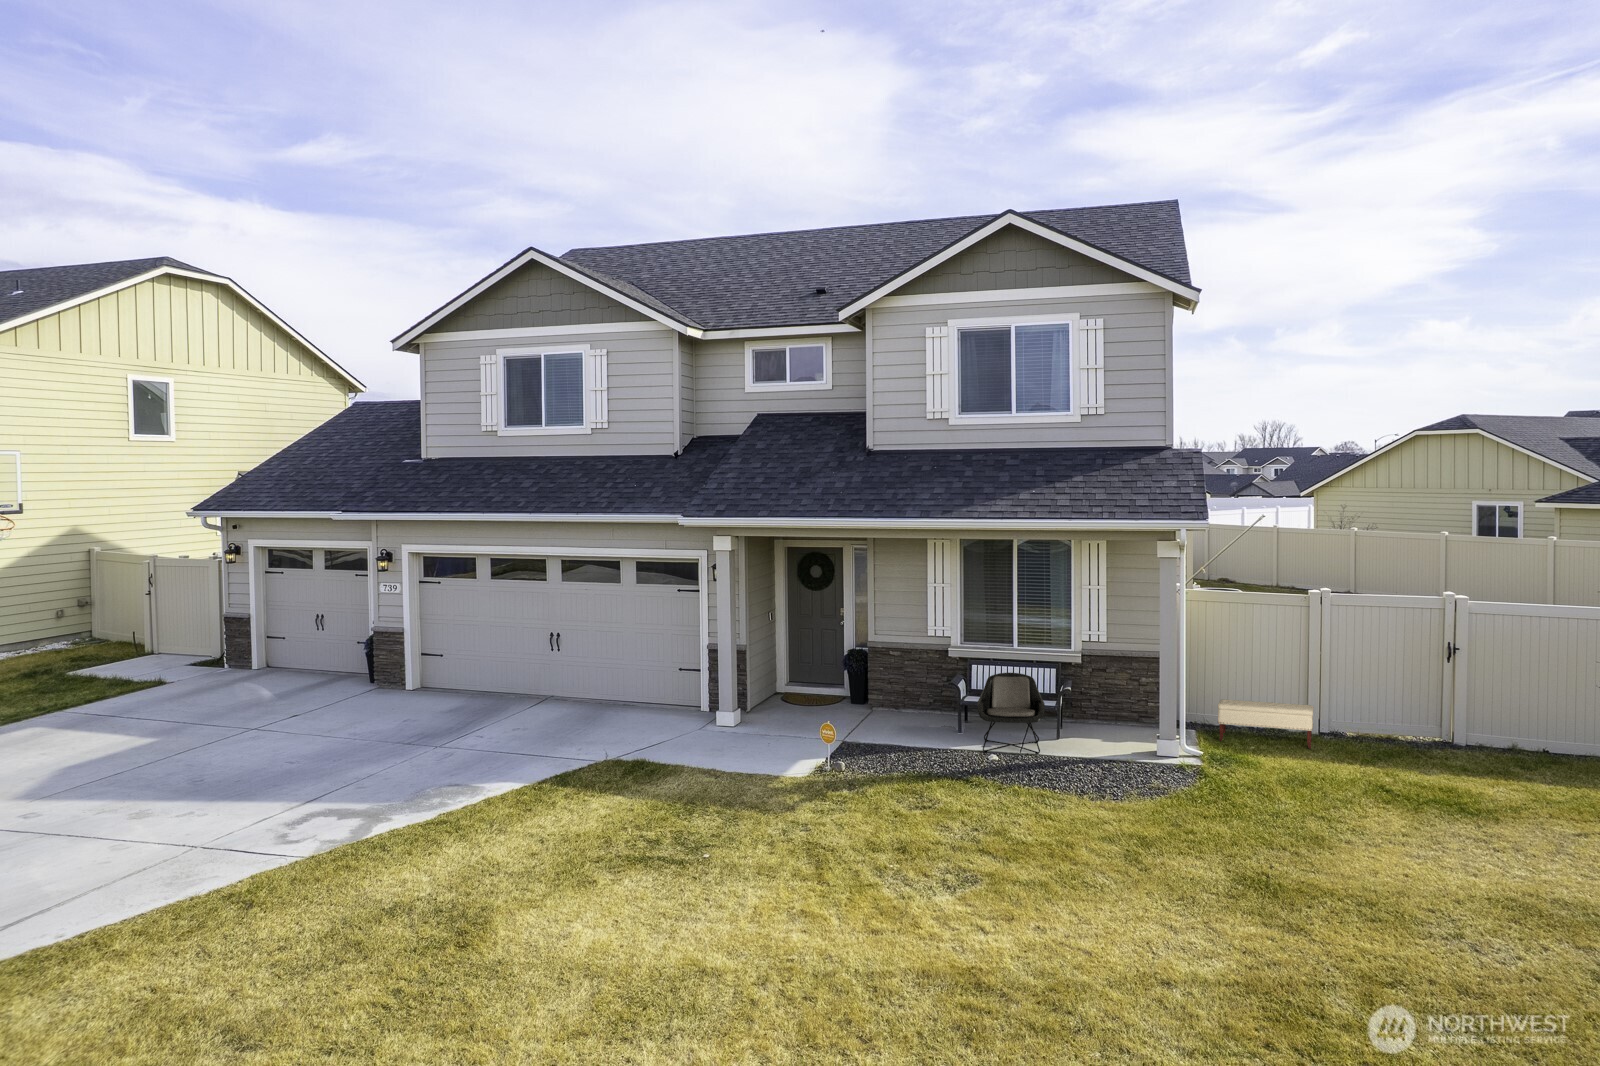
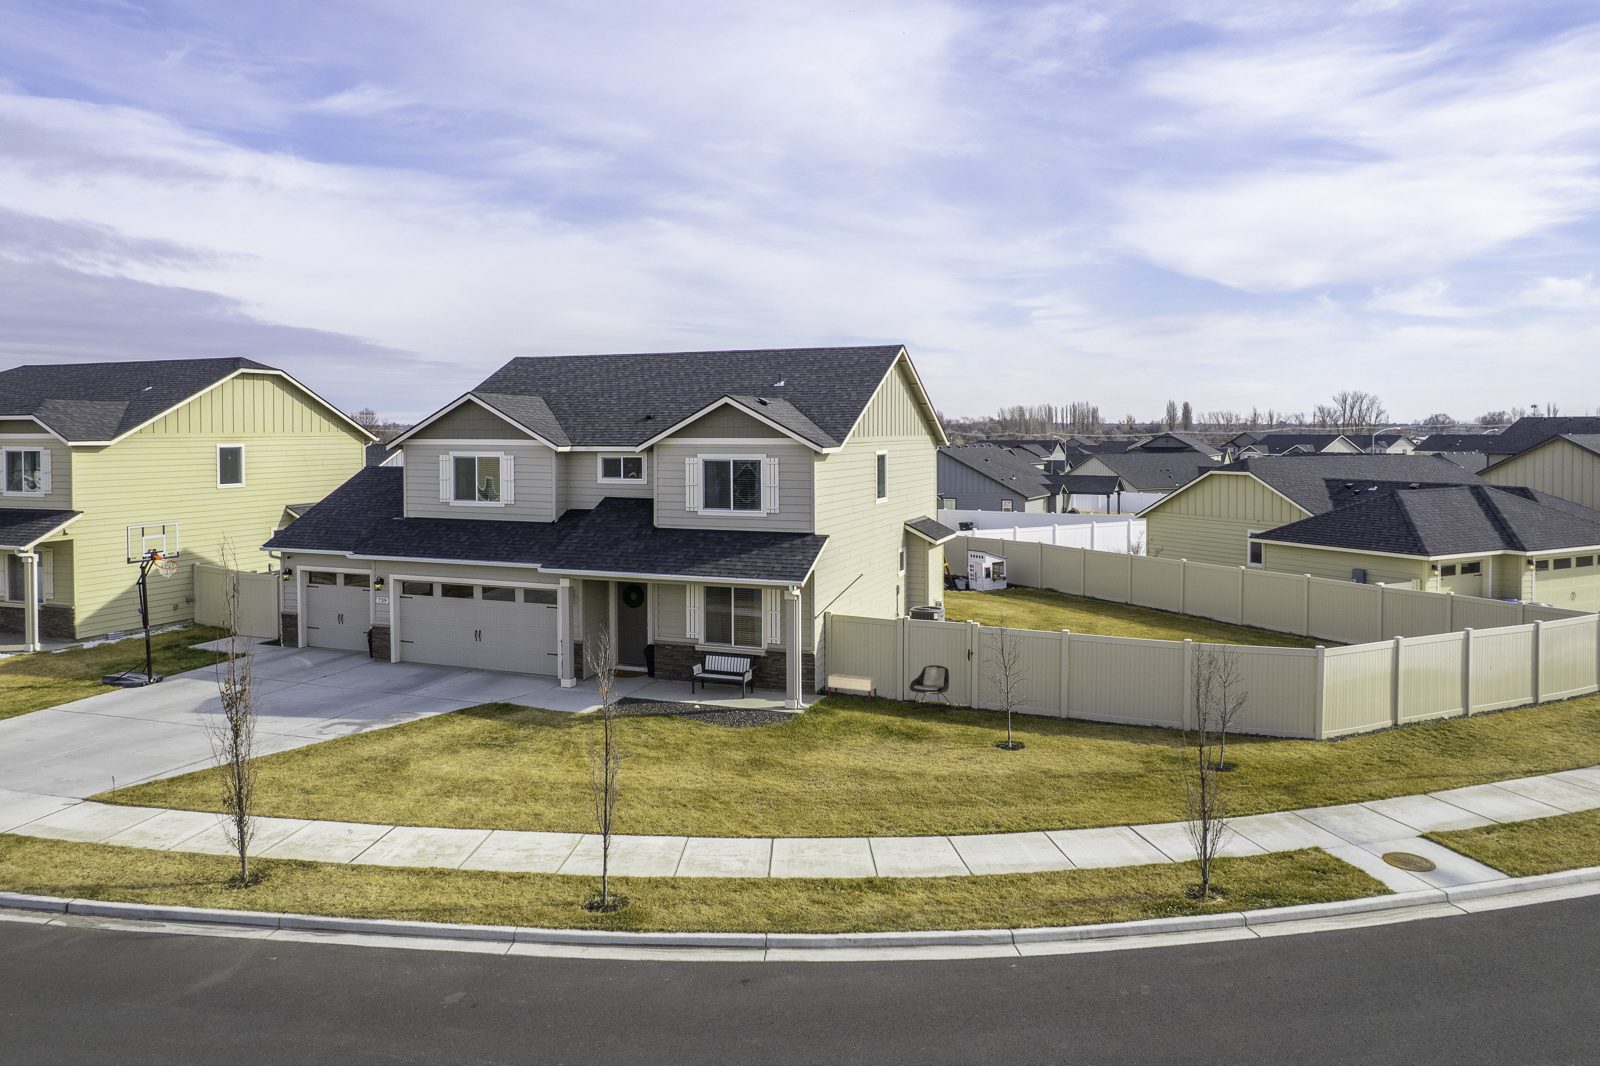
lounge chair: present [977,673,1045,754] -> present [910,665,951,712]

